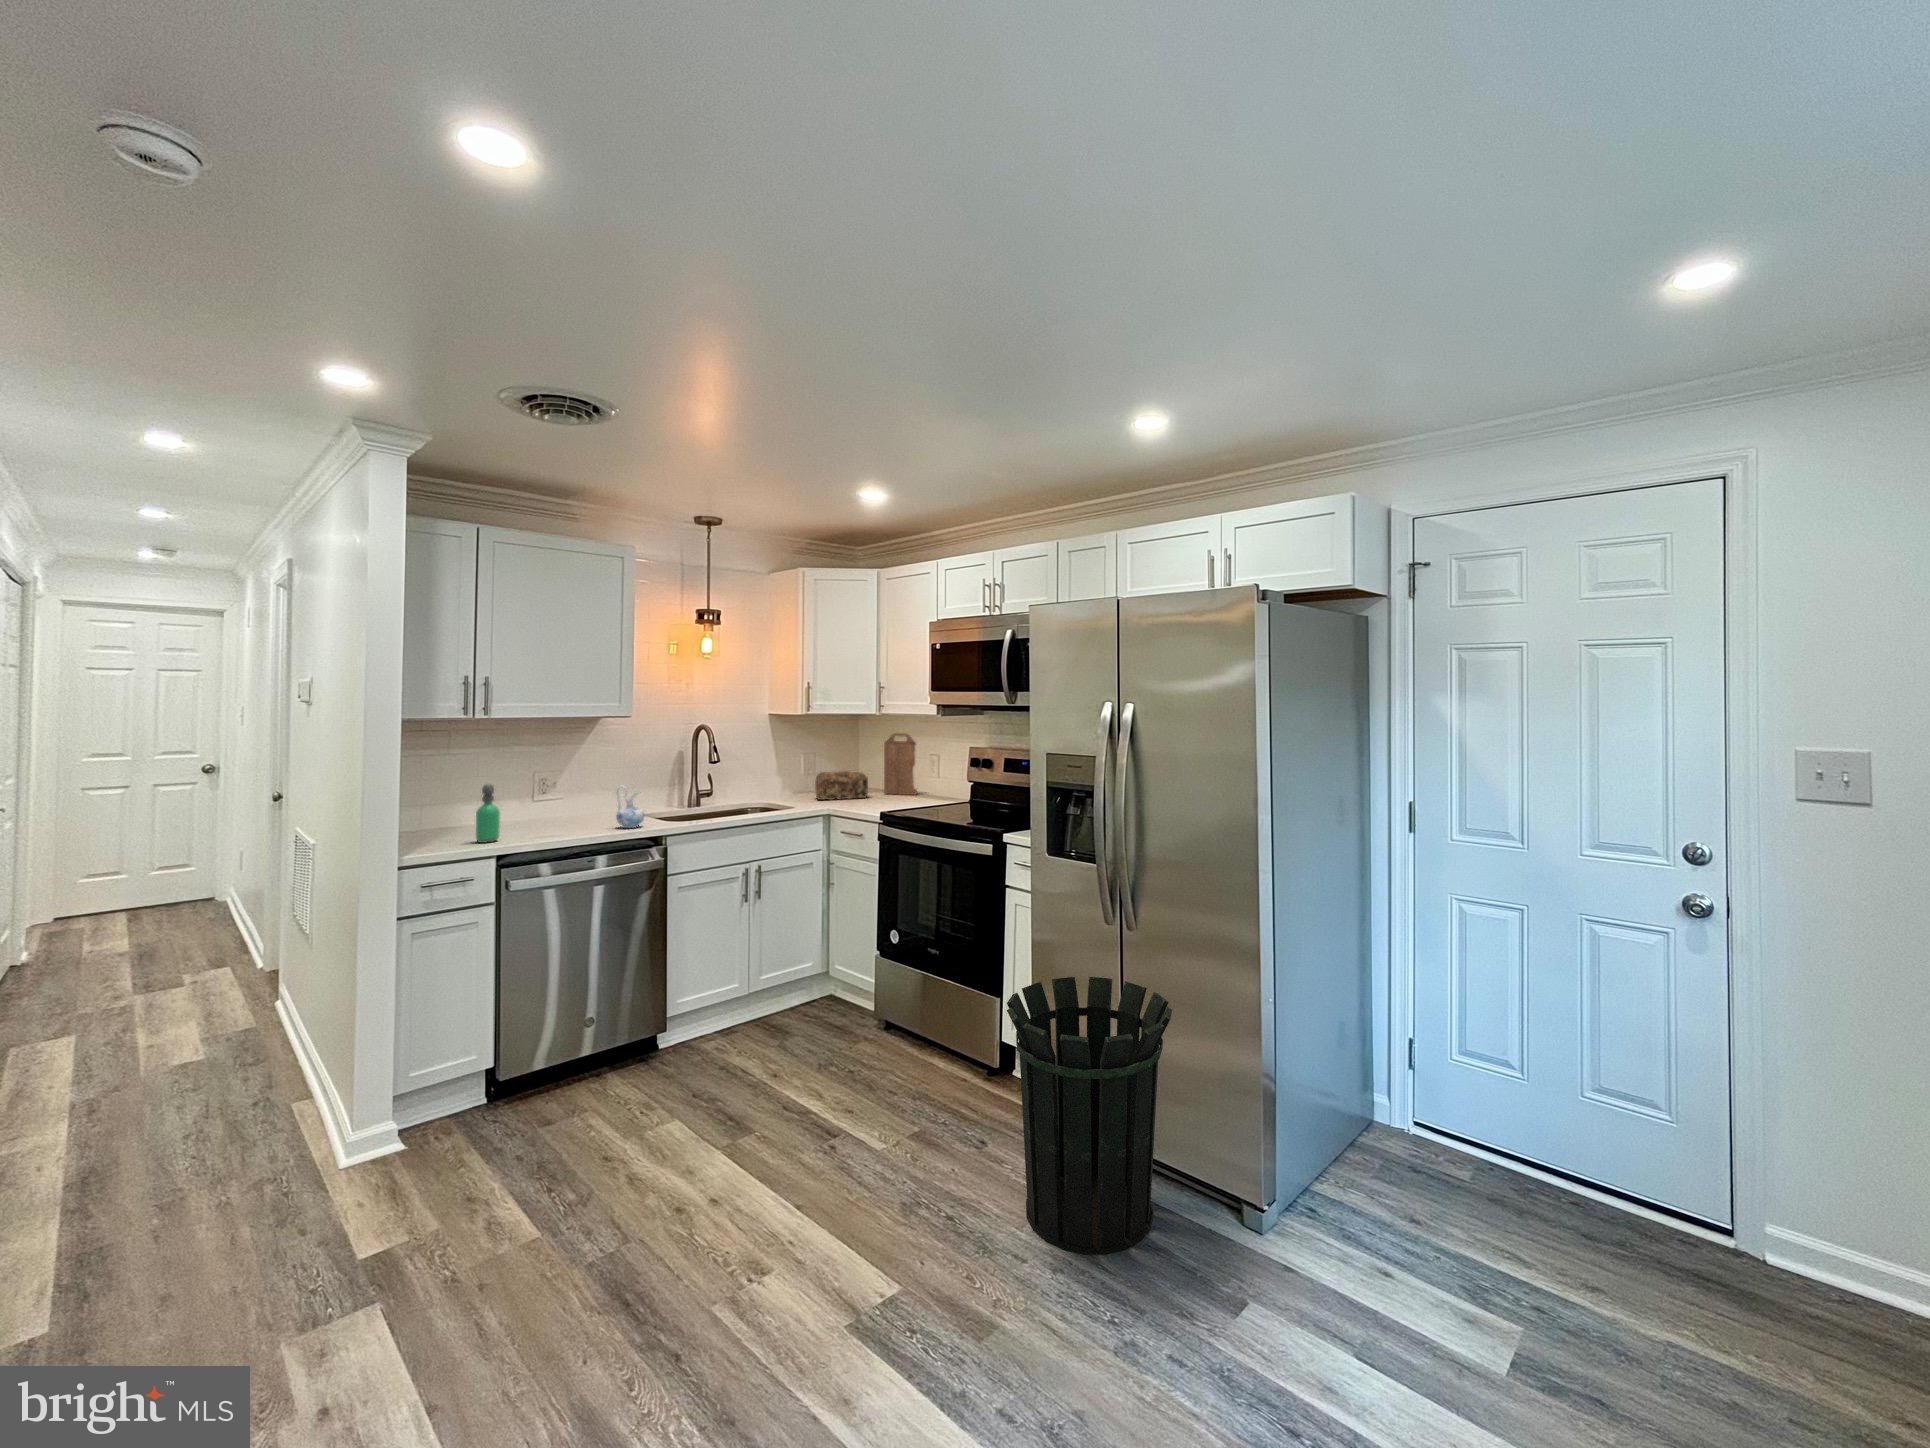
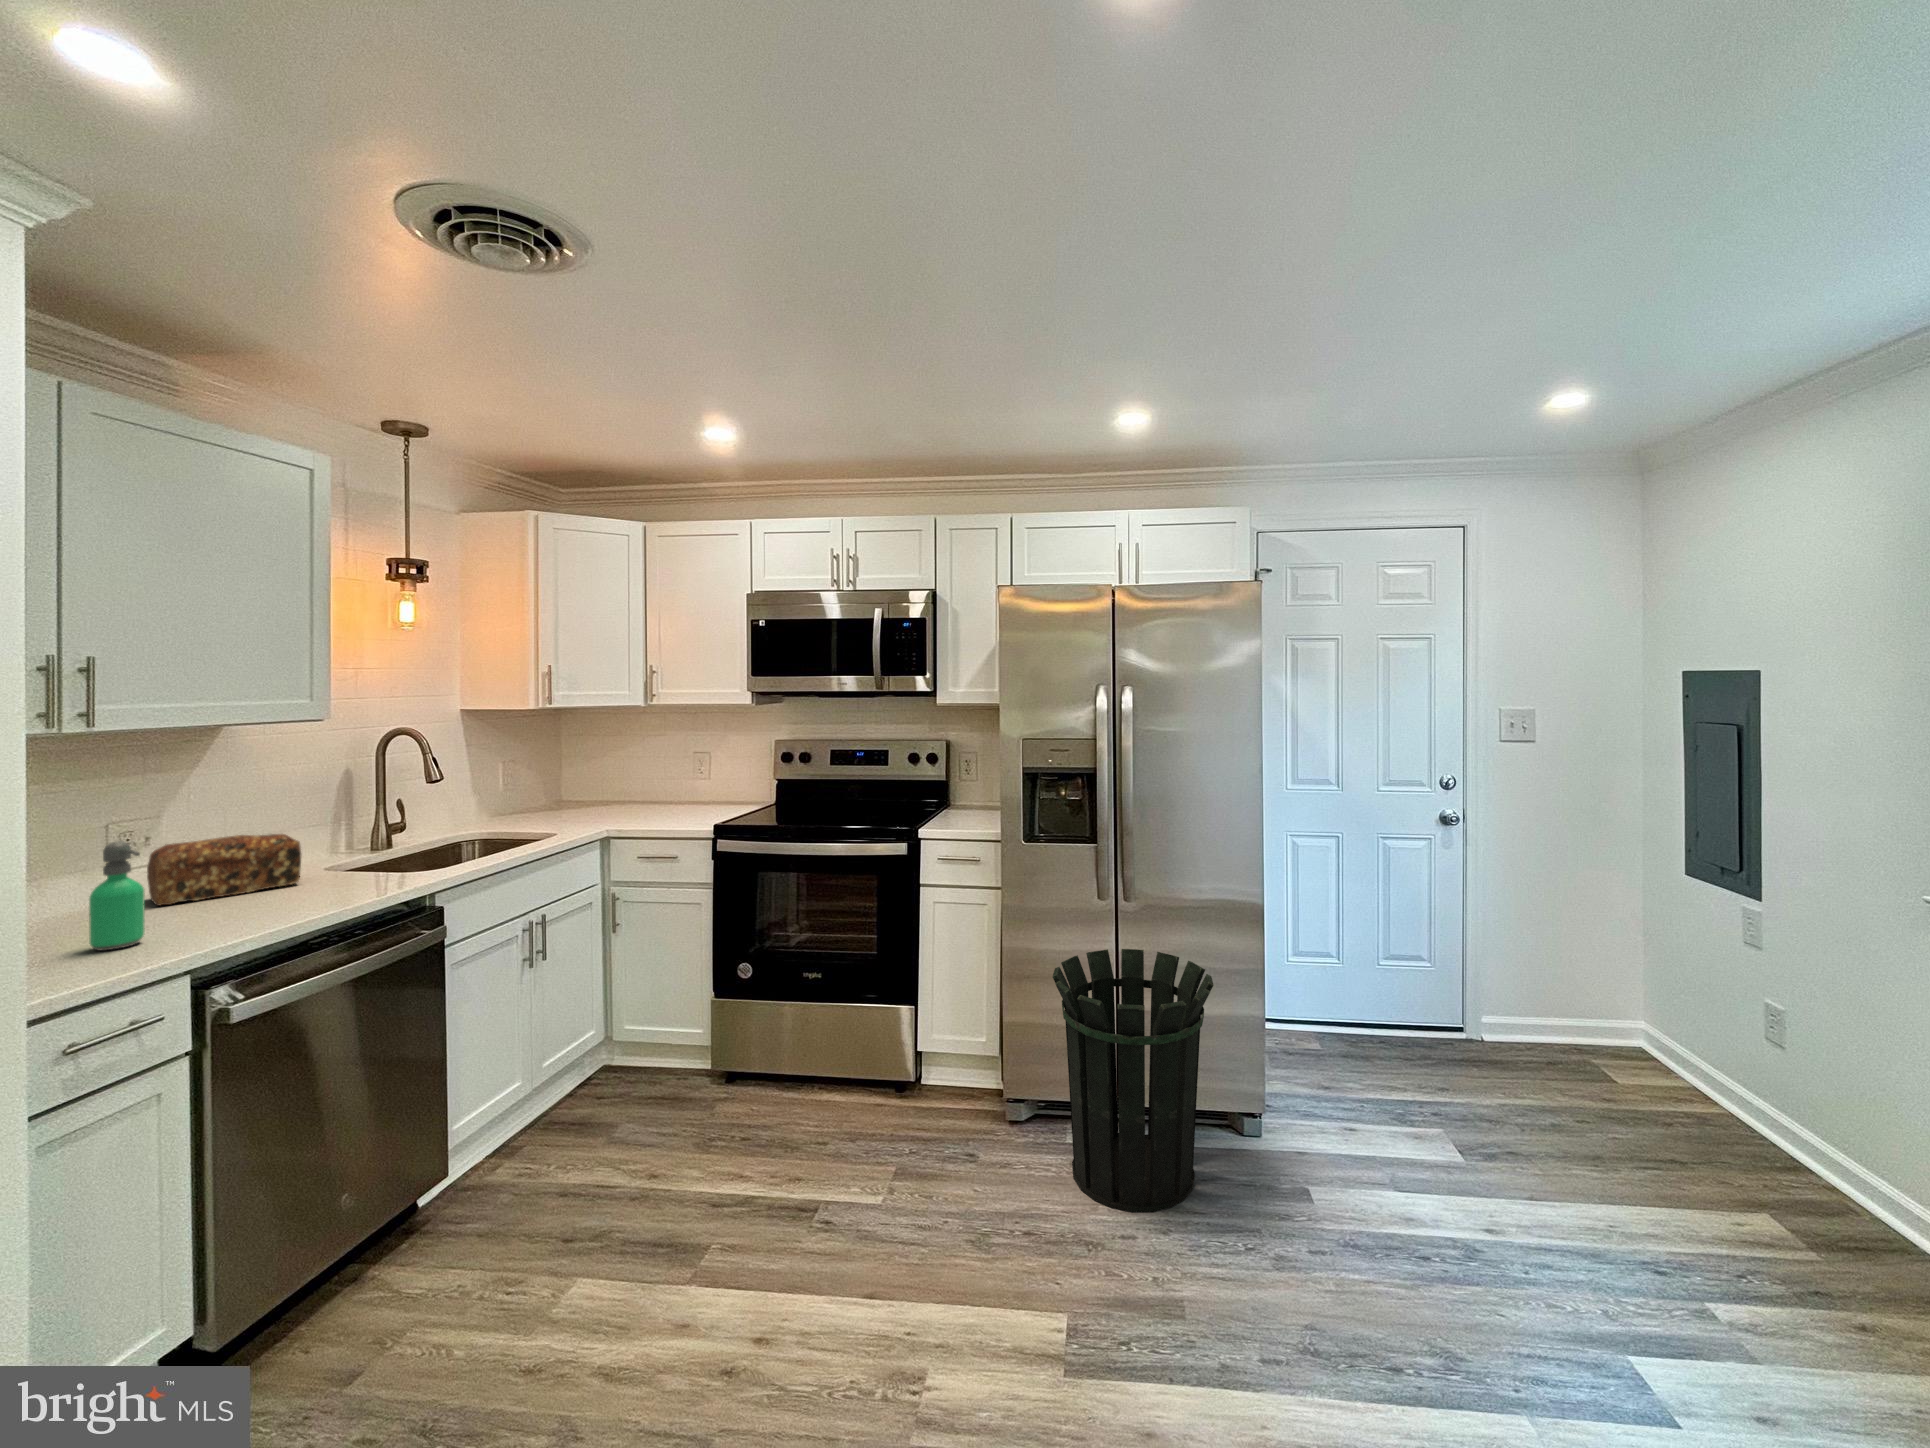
cutting board: present [884,733,917,795] -> none [637,728,685,804]
bread loaf: present [815,771,868,800] -> present [147,834,301,906]
ceramic pitcher: present [616,785,644,828] -> none [339,822,390,888]

